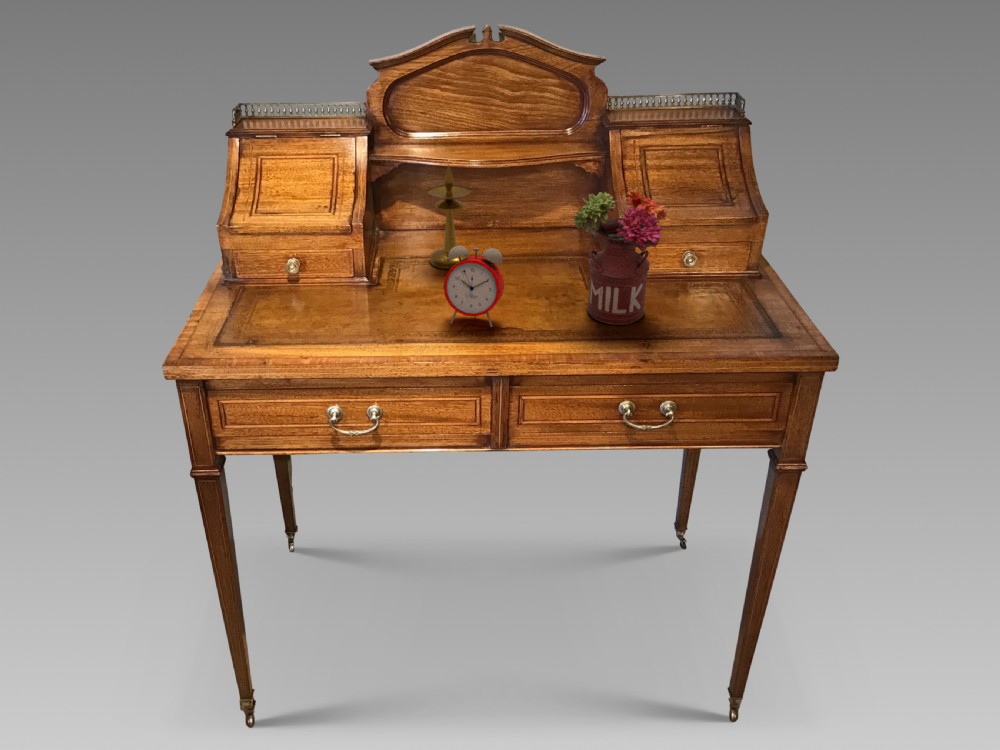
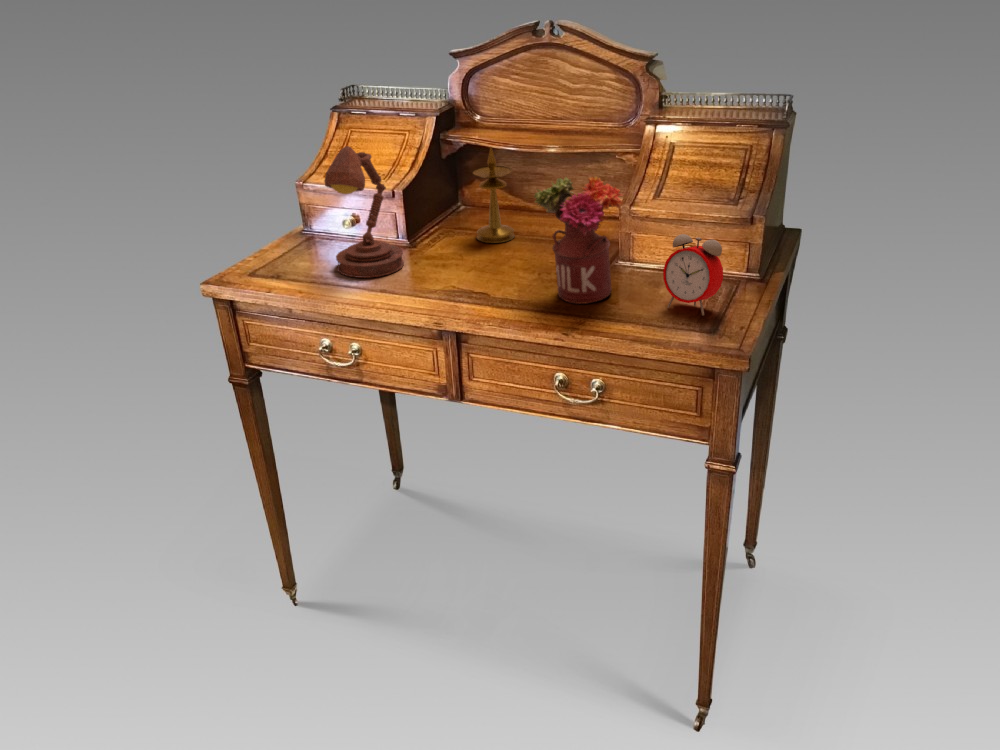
desk lamp: none [313,177,391,330] -> present [324,146,404,278]
alarm clock: present [443,246,504,327] -> present [663,234,723,315]

